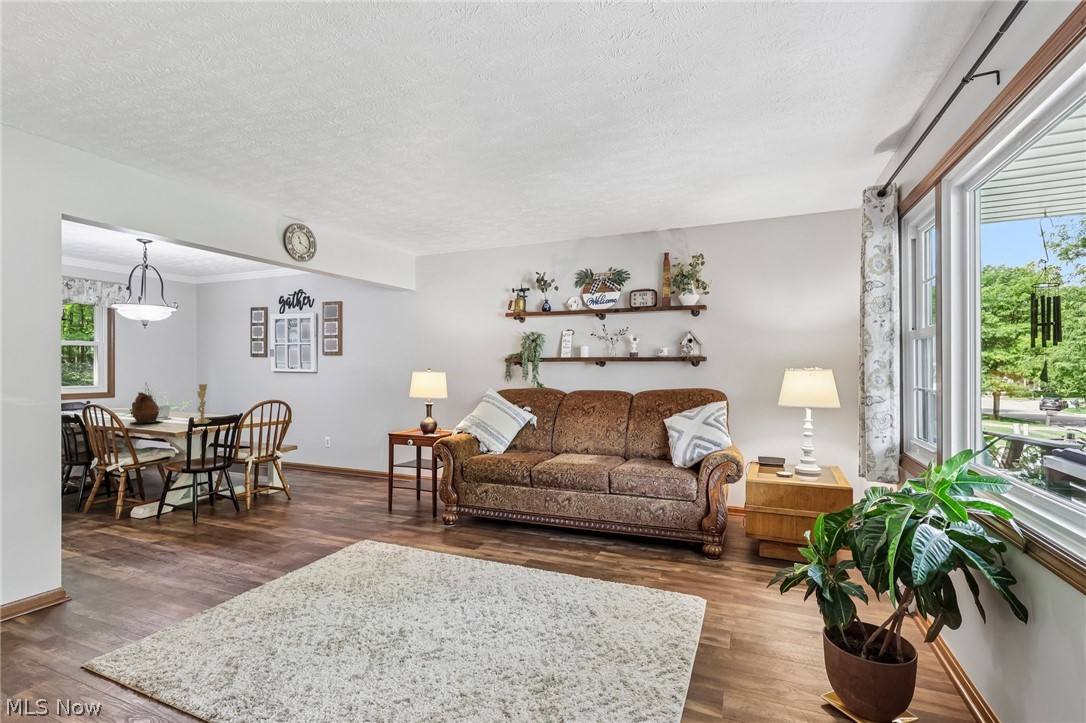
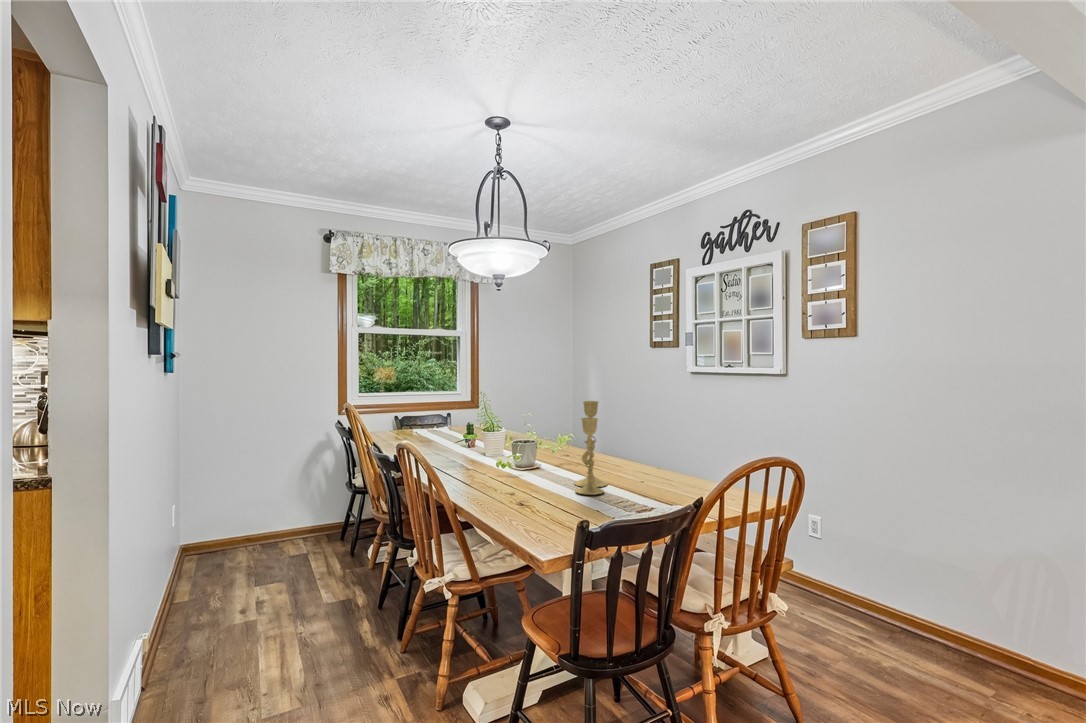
ceramic pitcher: present [132,392,162,424] -> none [465,415,522,480]

